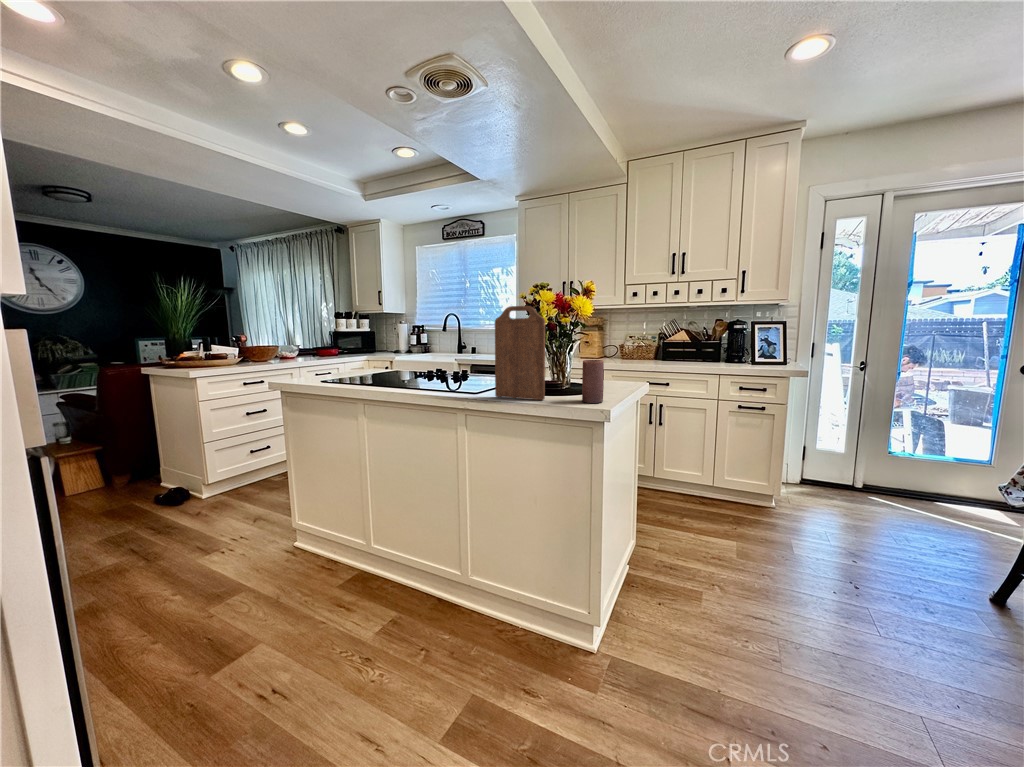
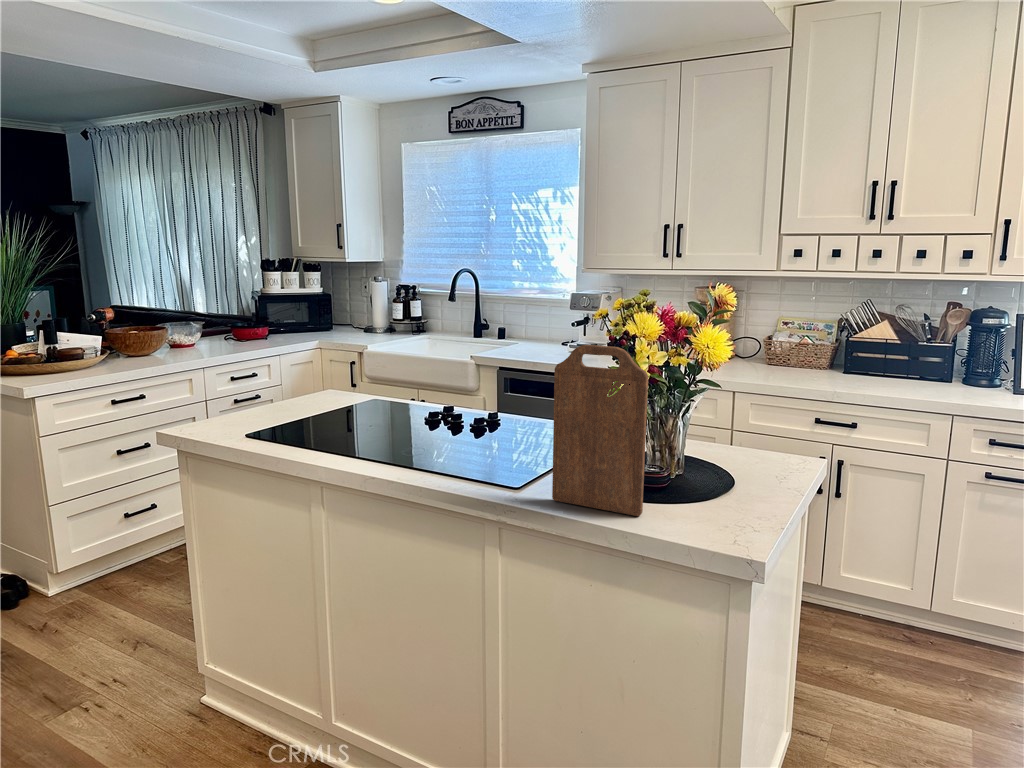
candle: present [582,360,604,403] -> none [711,449,755,532]

